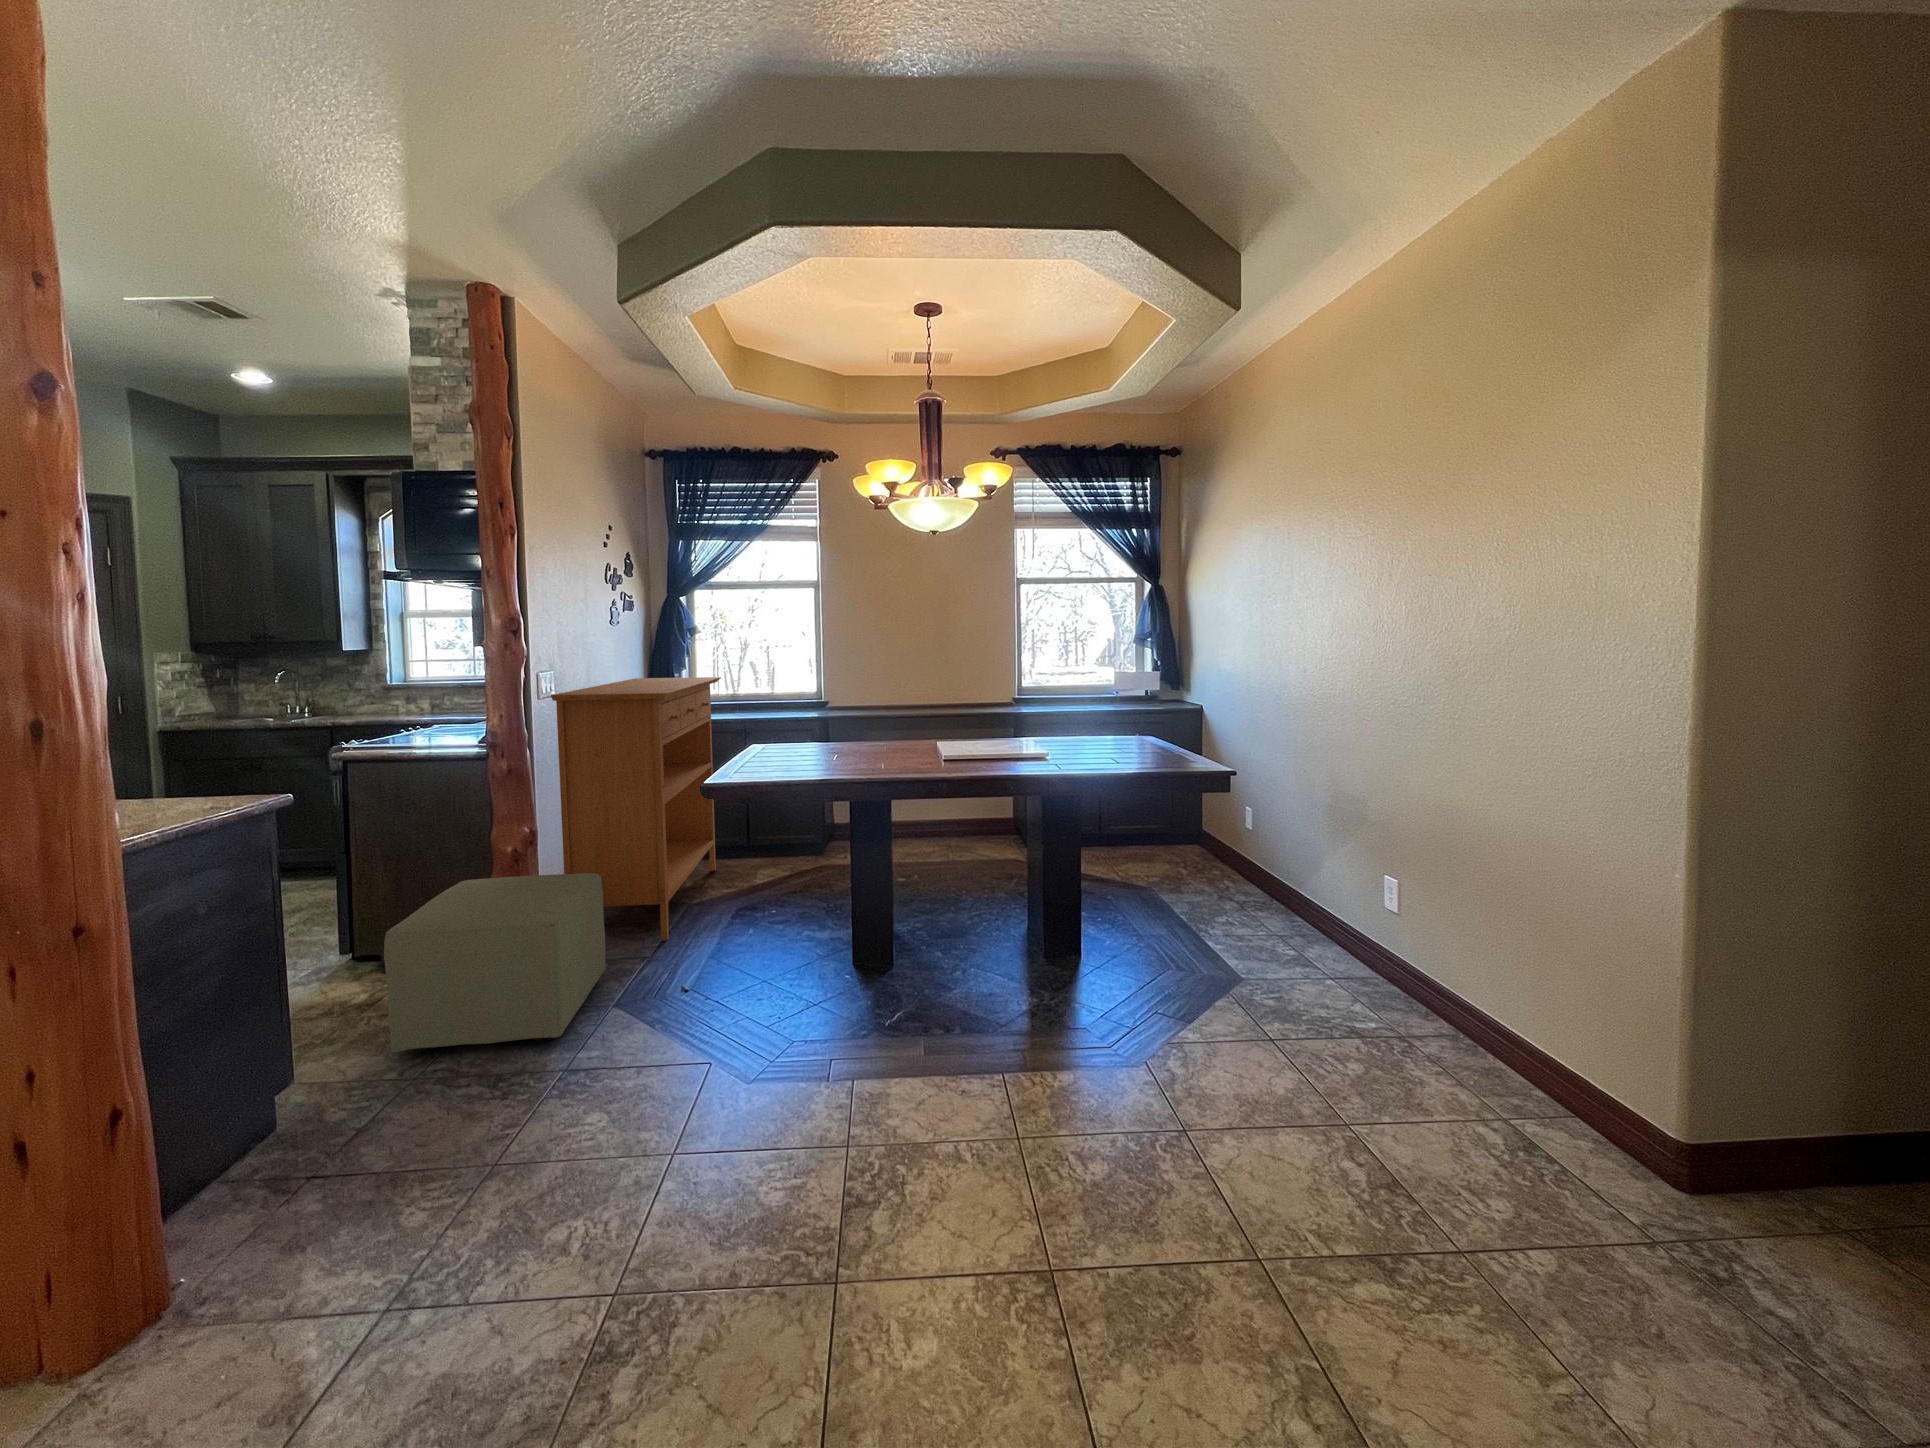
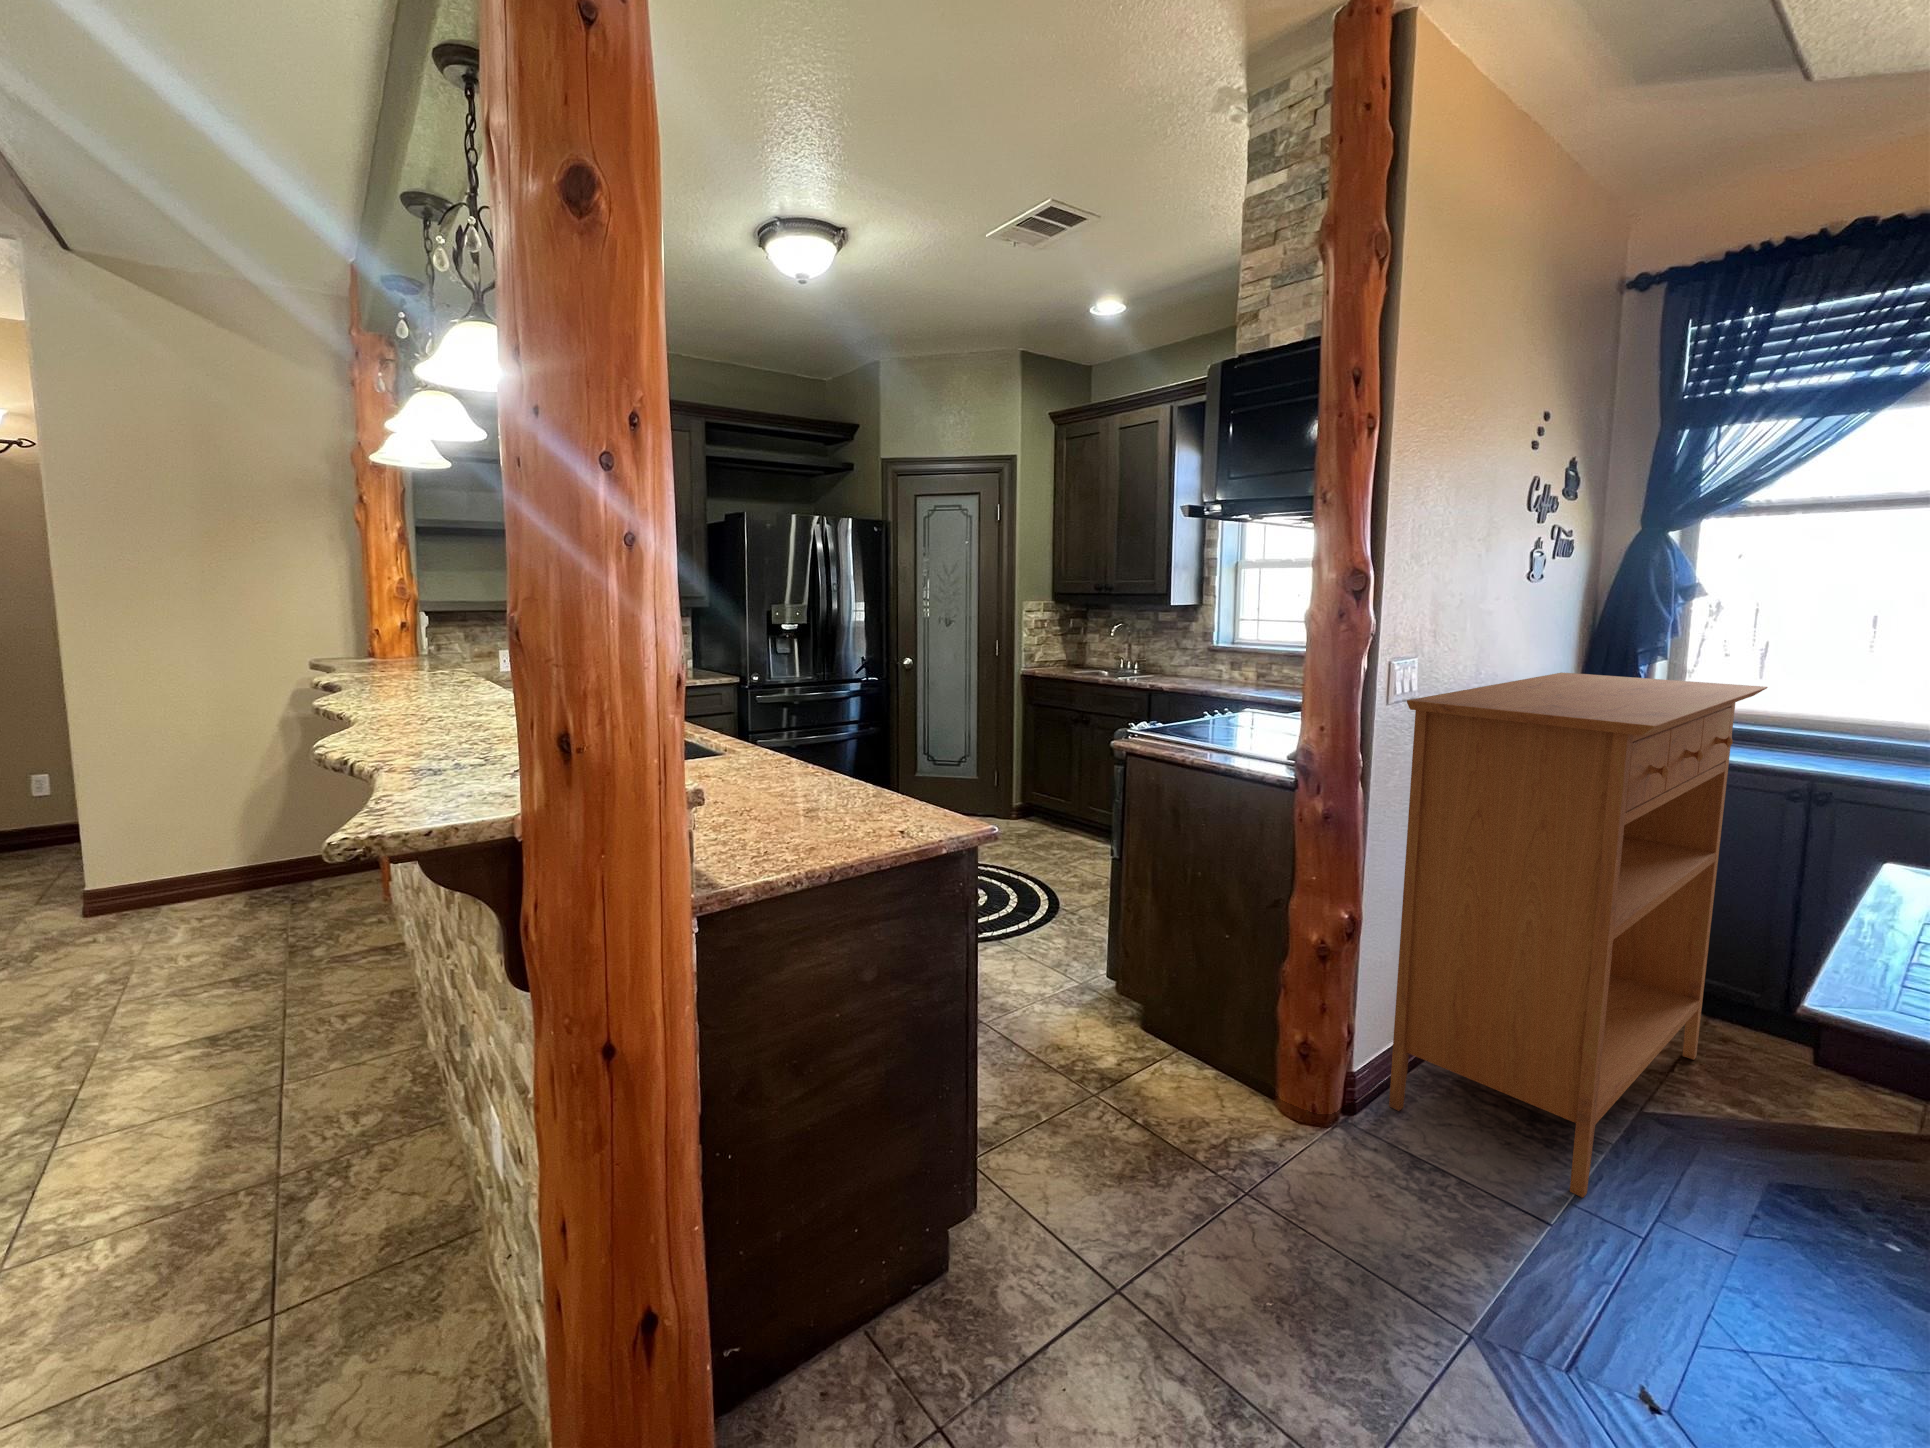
ottoman: present [384,873,606,1053] -> none [1120,964,1463,1338]

